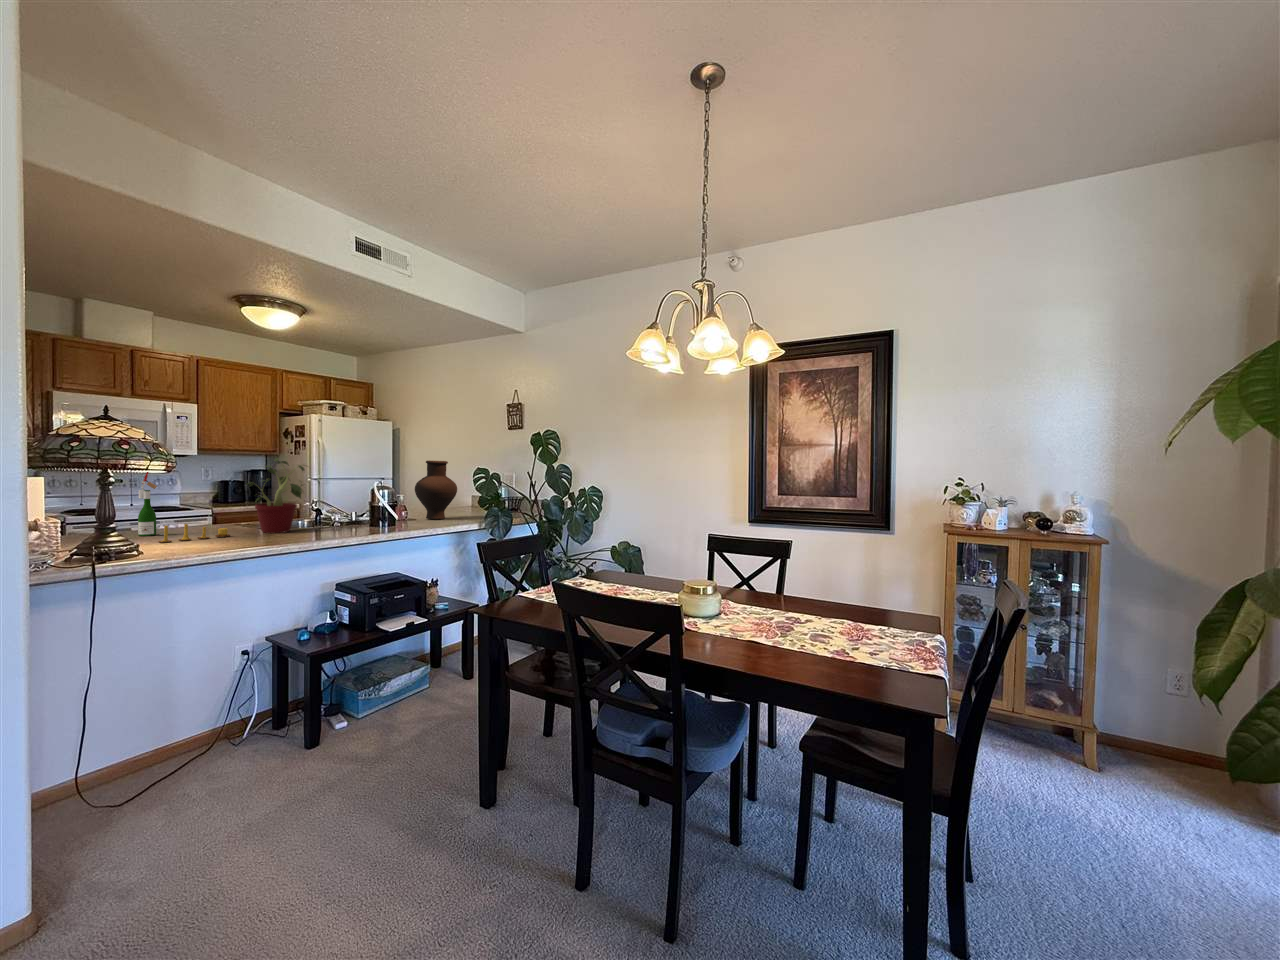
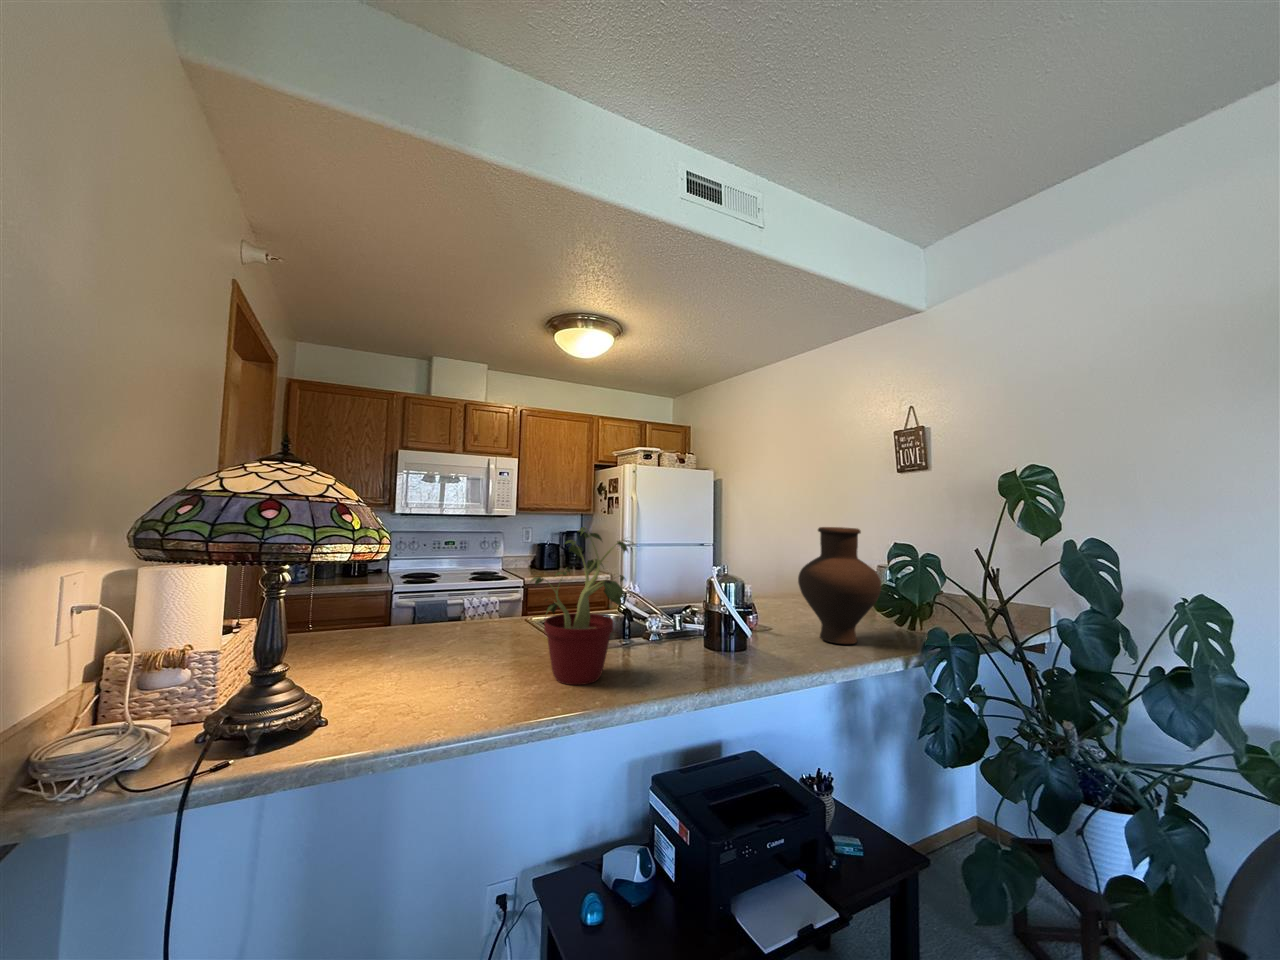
wine bottle: present [138,472,164,536] -> none [374,544,413,670]
candle: present [158,524,230,543] -> none [362,668,497,718]

